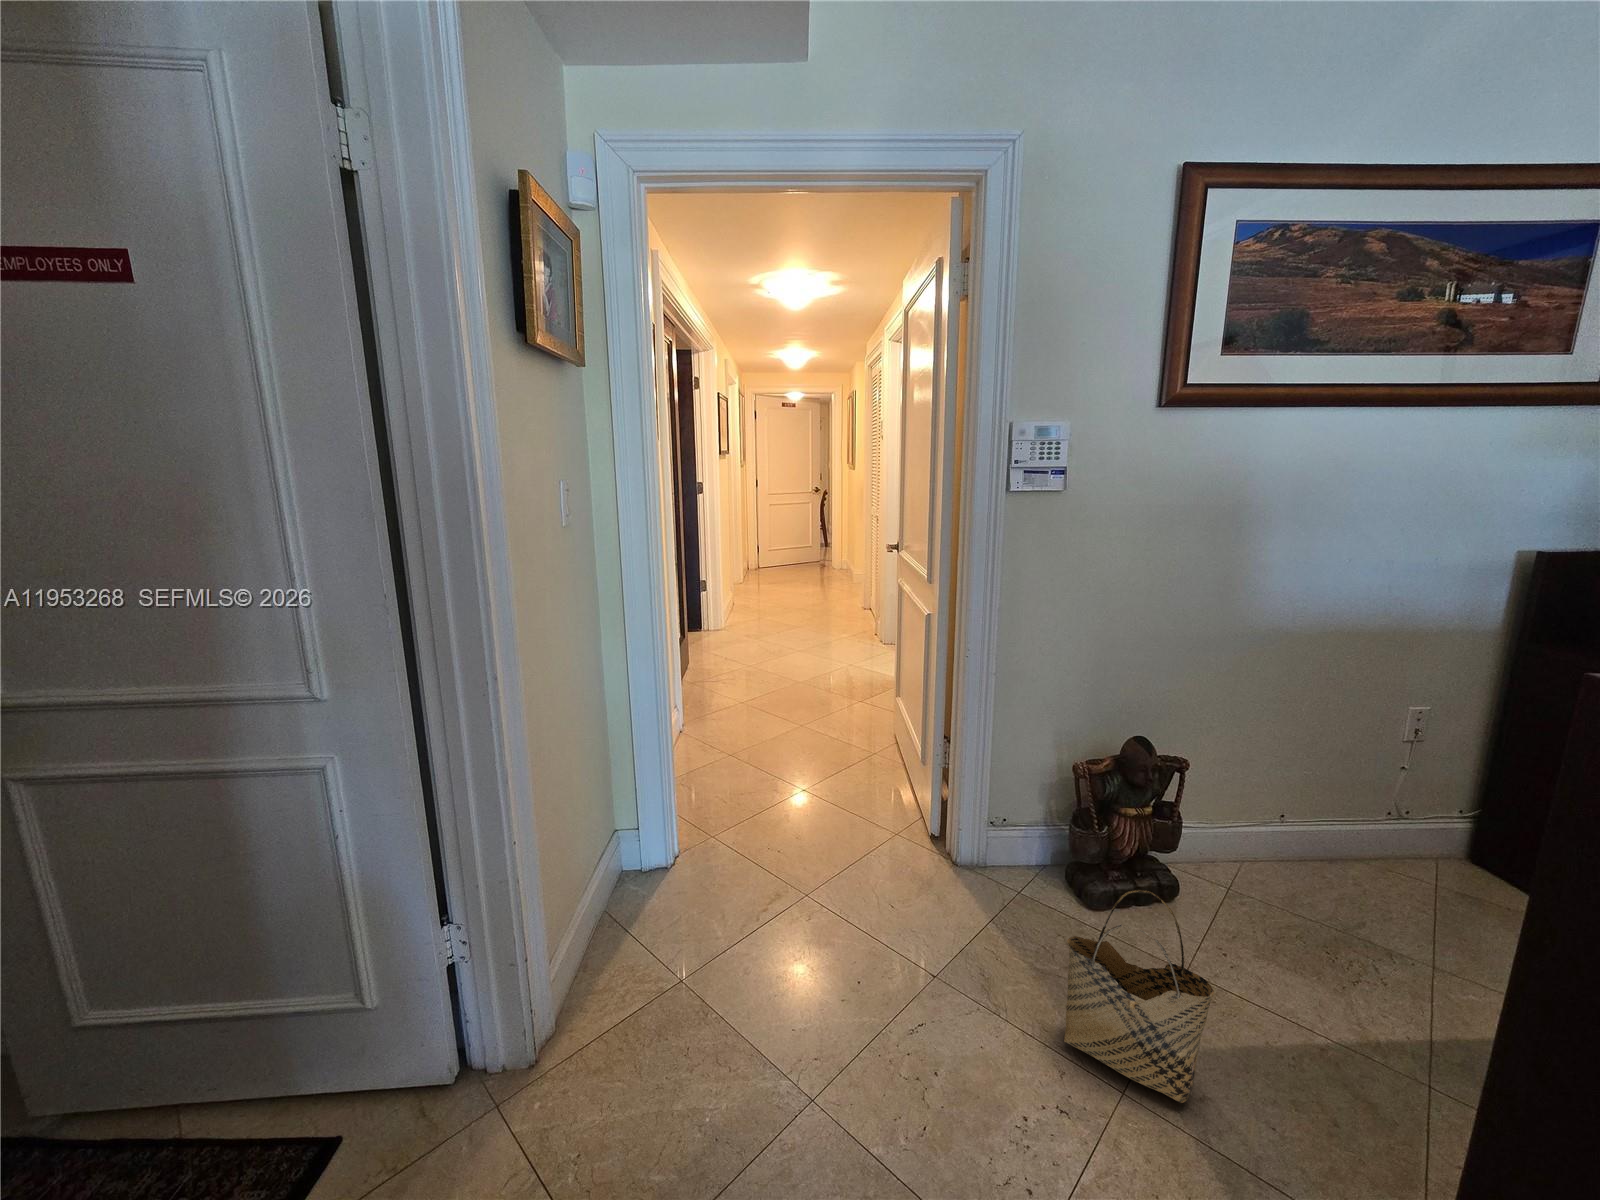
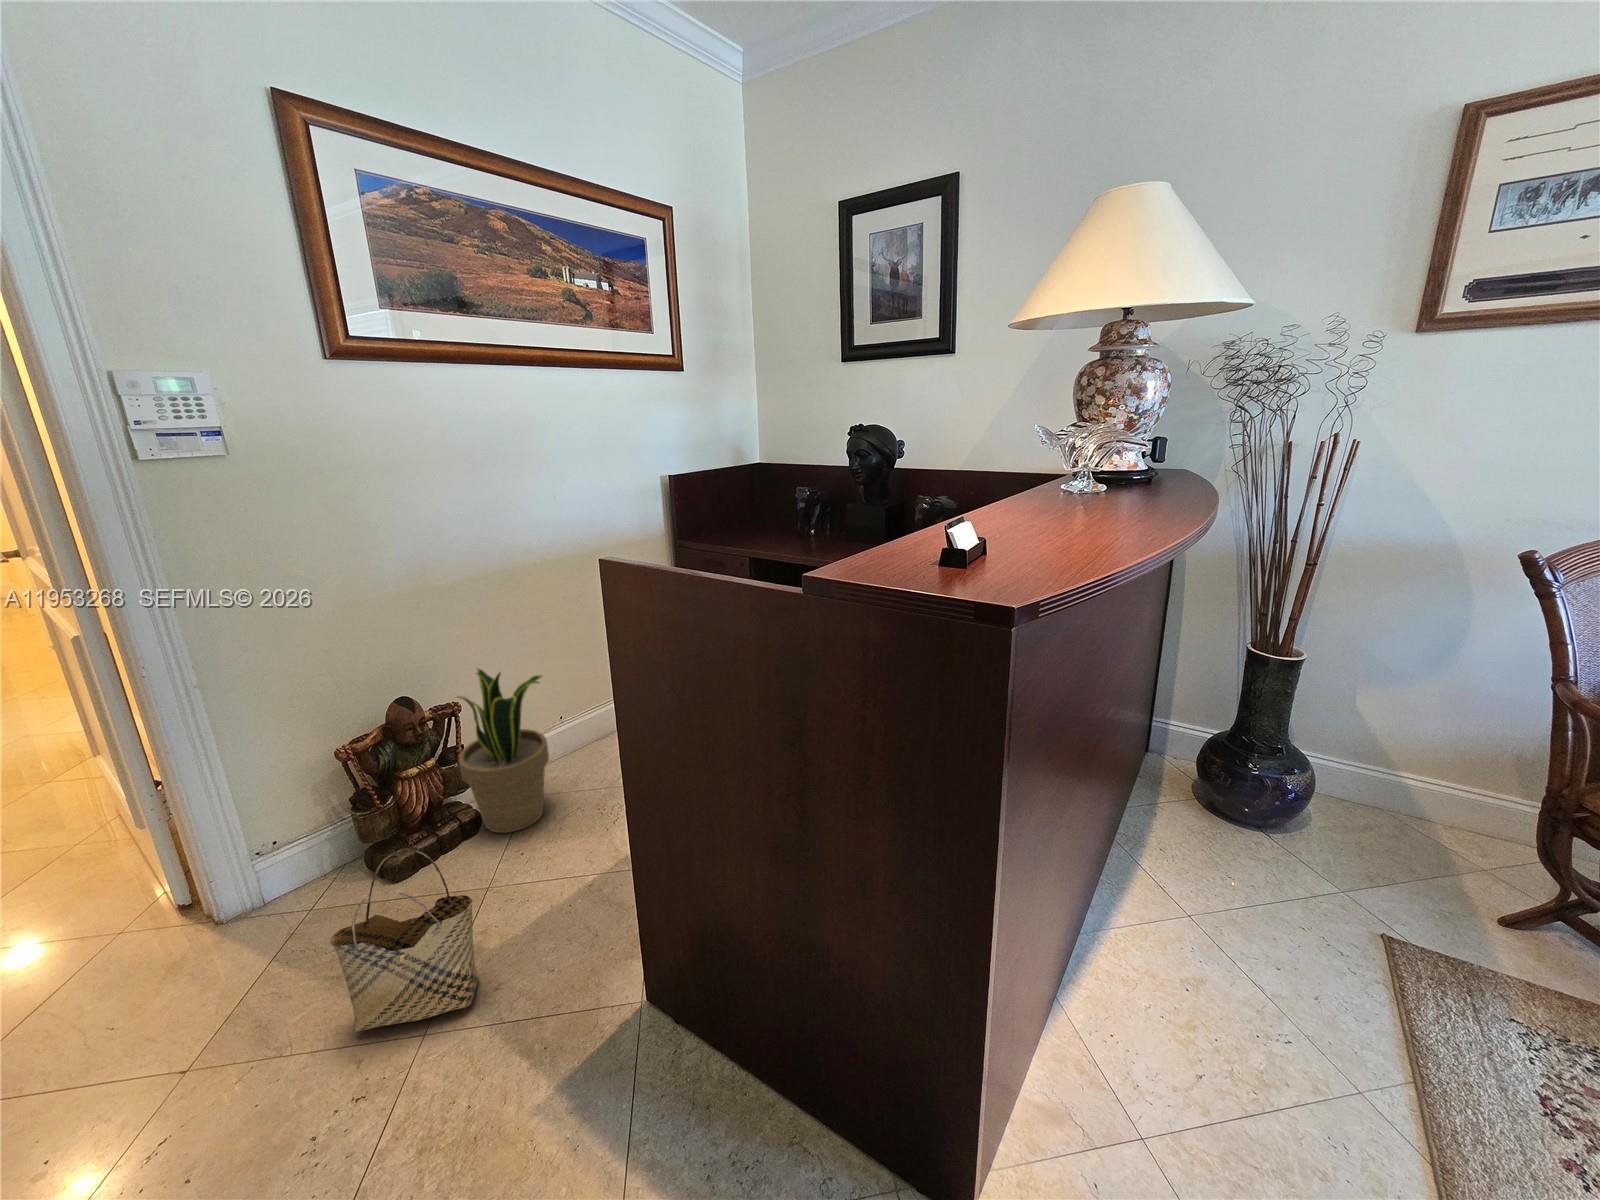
potted plant: none [1171,730,1311,928] -> present [459,669,549,833]

